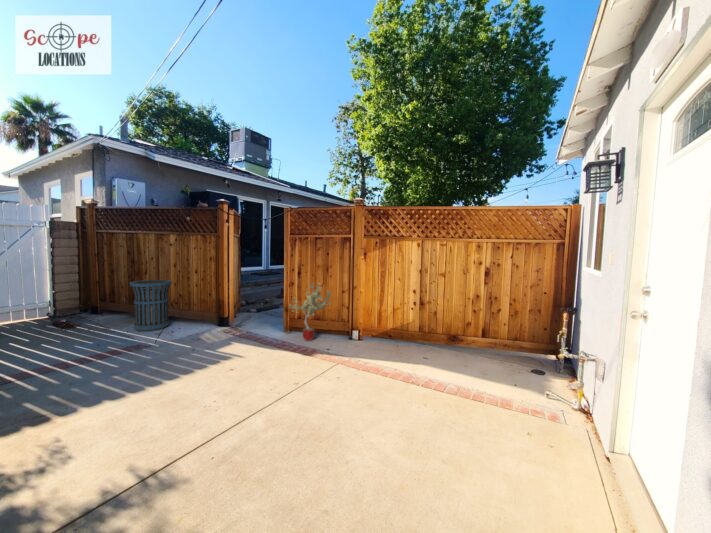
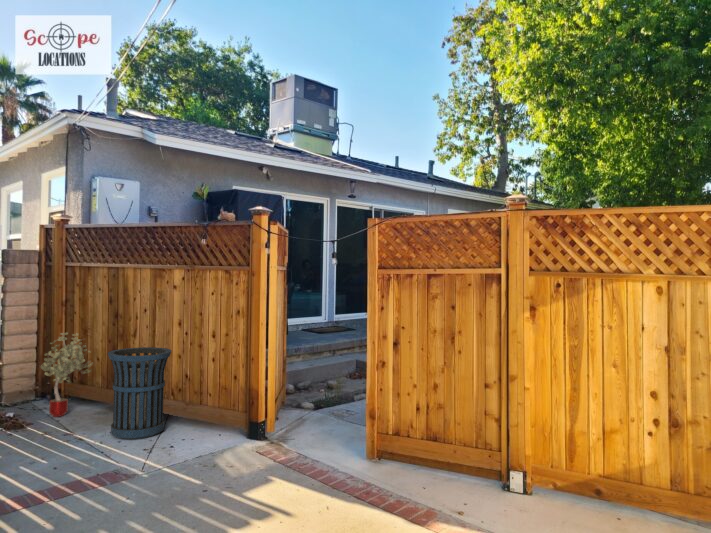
potted tree: present [289,283,331,341] -> present [41,333,93,417]

